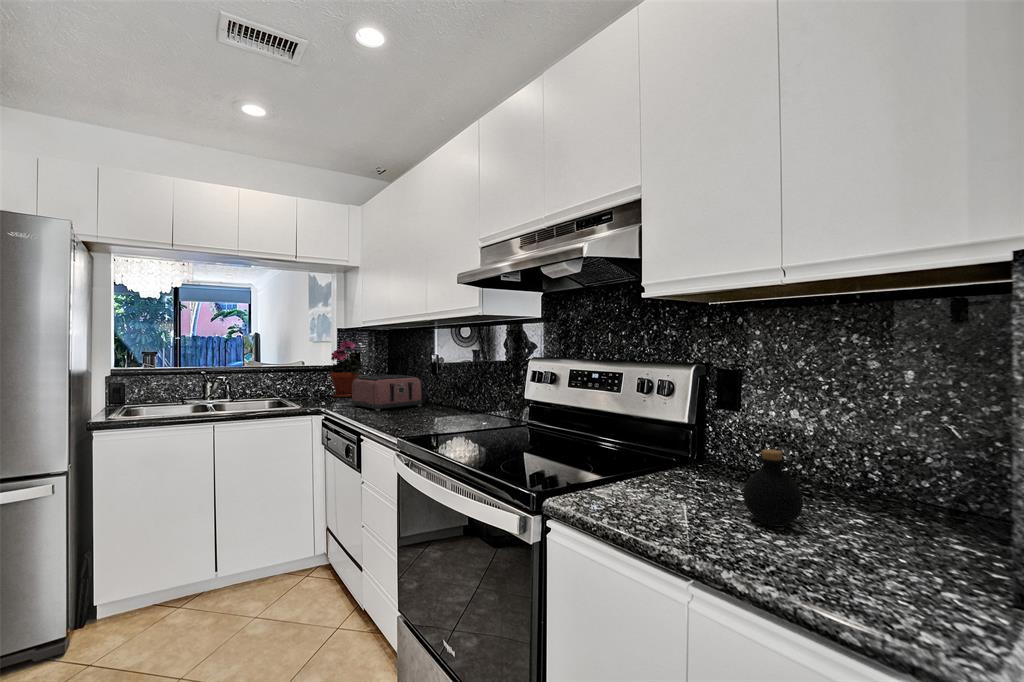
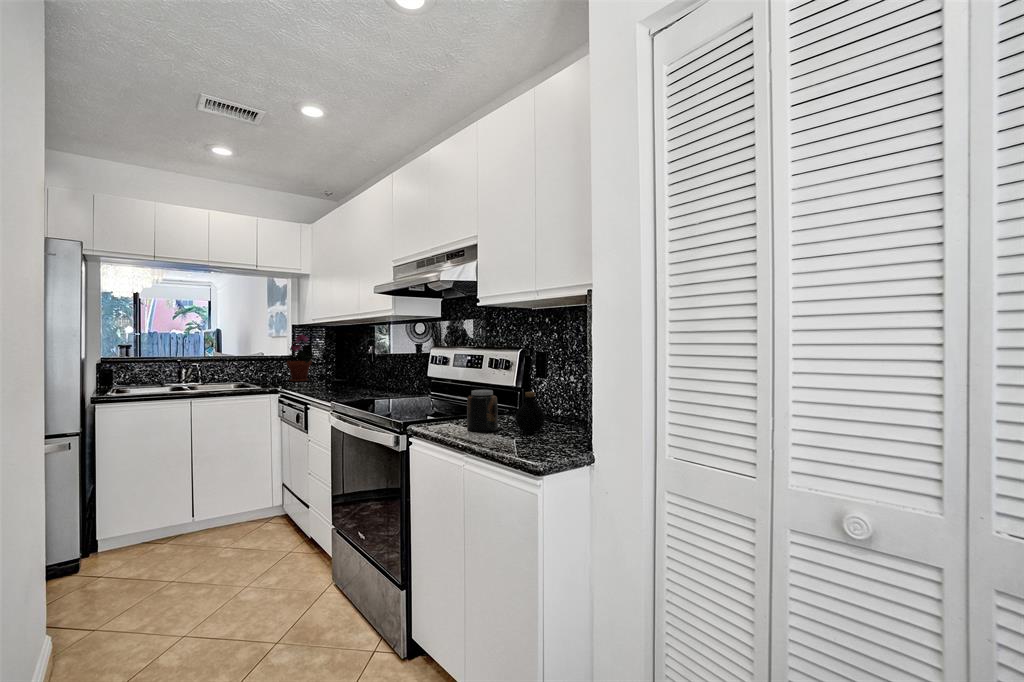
toaster: present [351,375,423,411] -> none [303,362,362,390]
jar: none [648,441,704,520] -> present [467,390,498,432]

